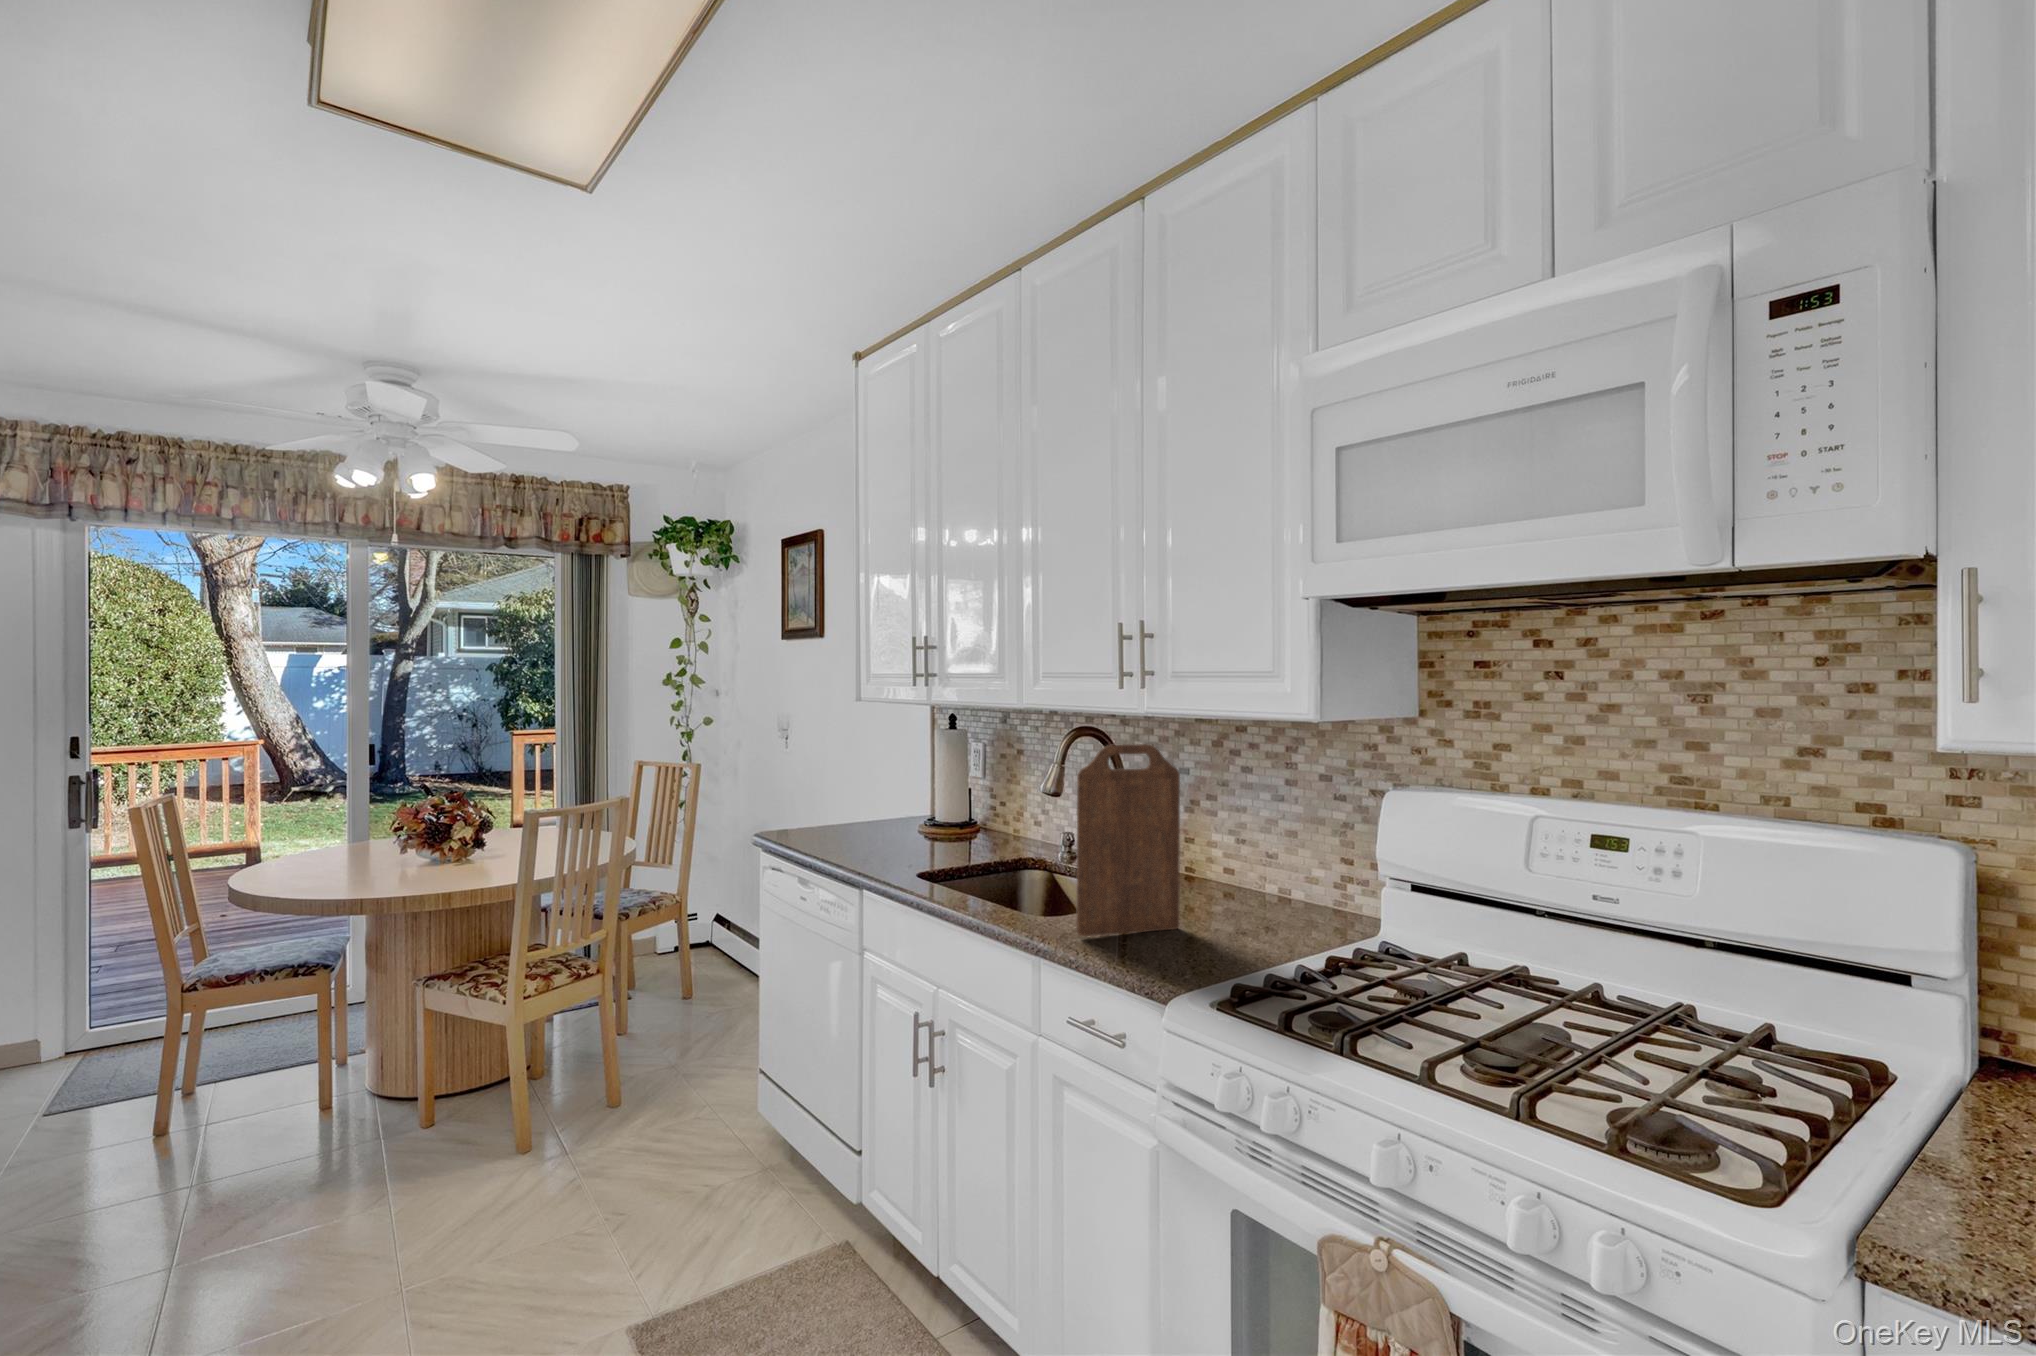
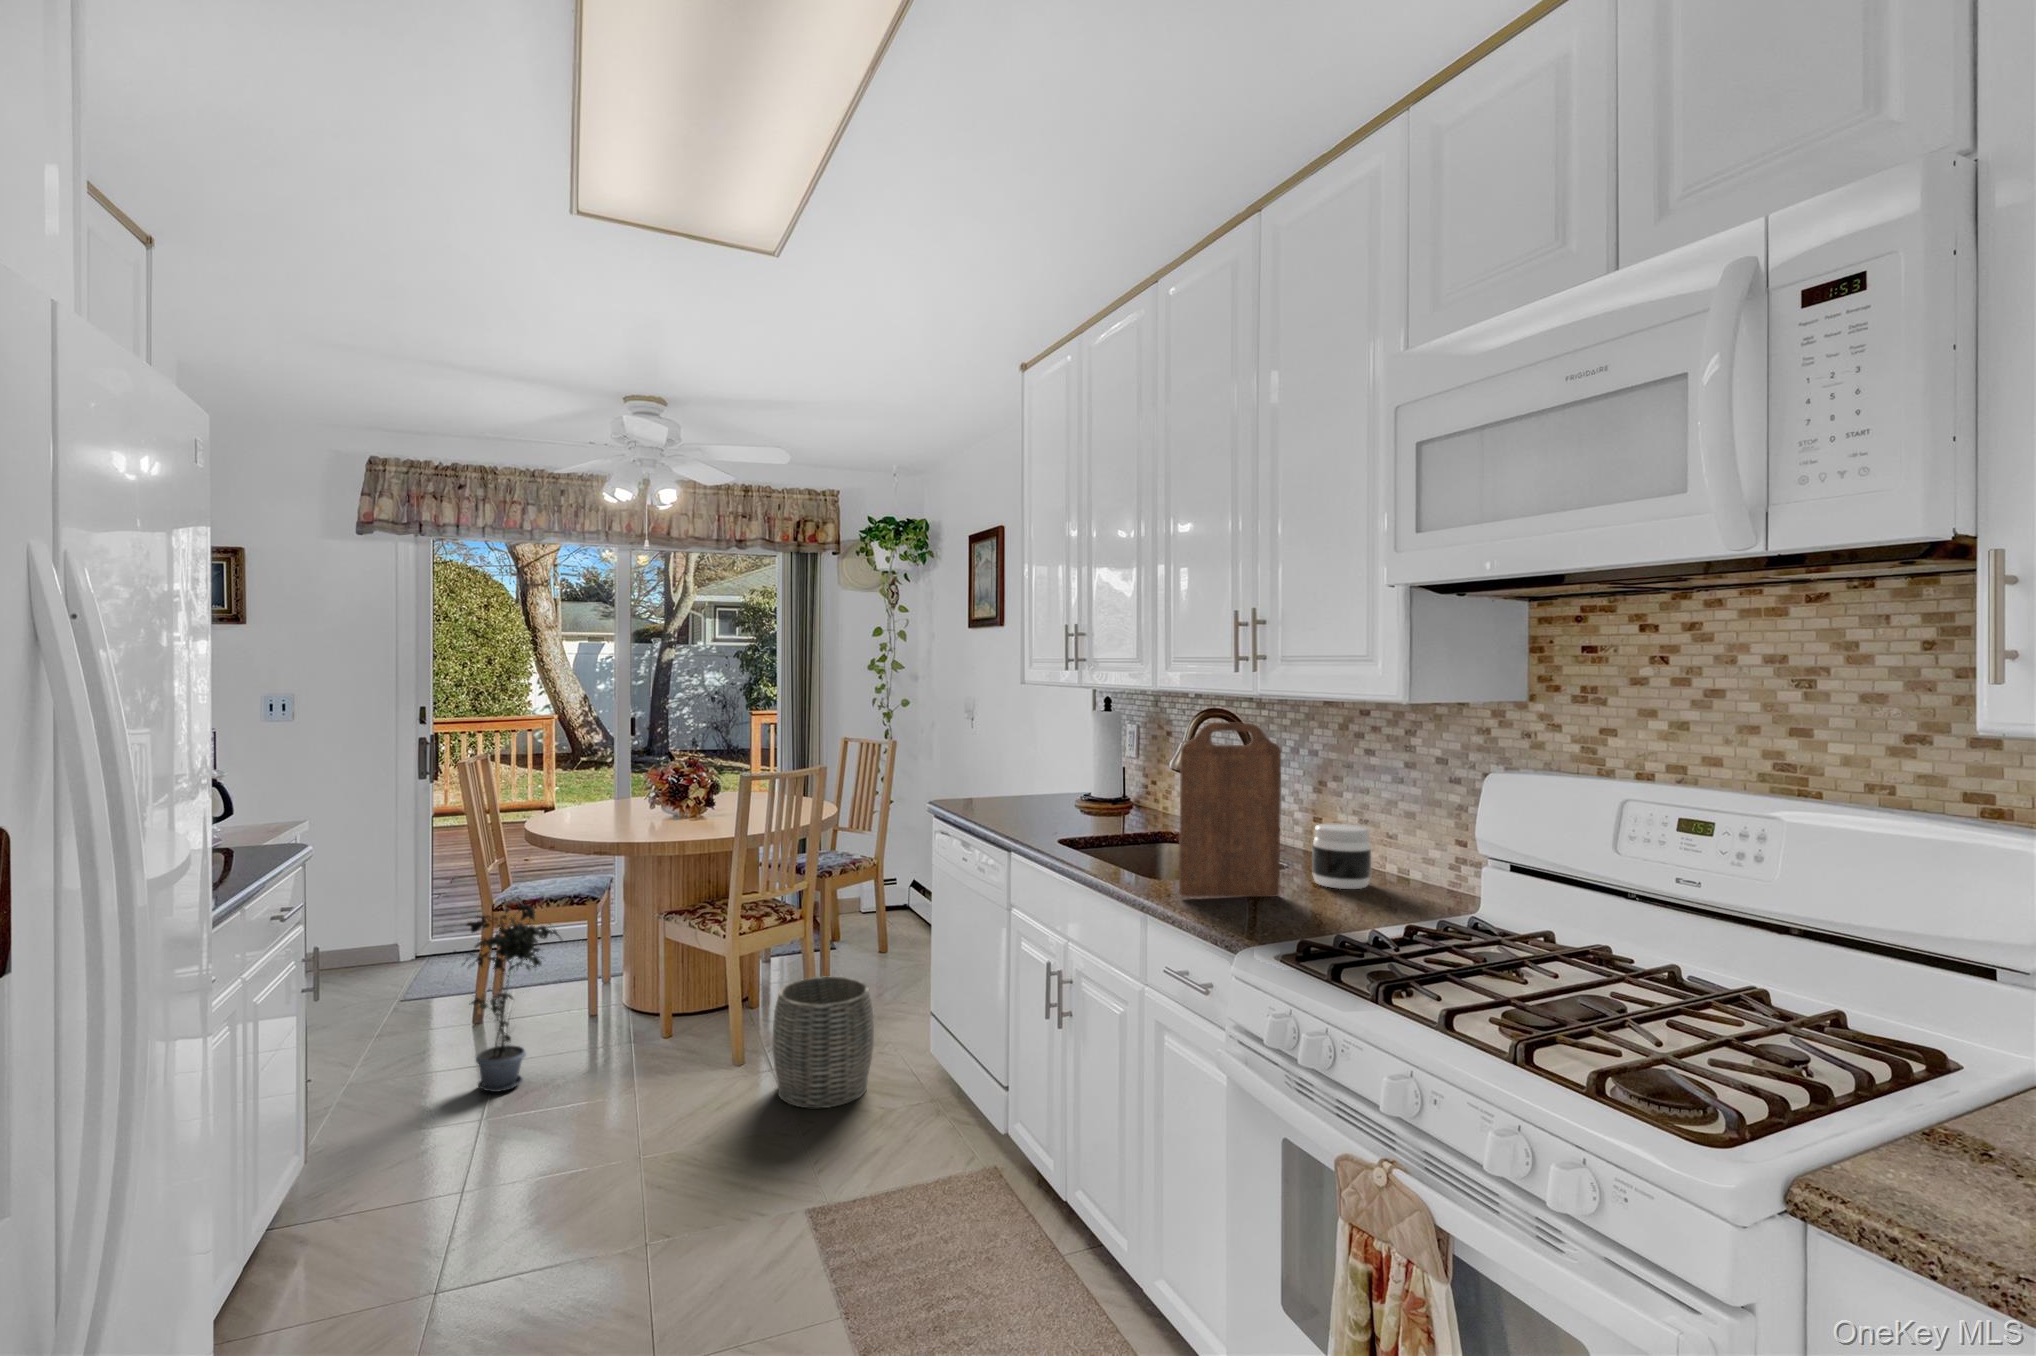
jar: none [1203,846,1263,915] -> present [1312,824,1371,889]
potted plant: none [136,976,286,1230] -> present [464,896,563,1092]
woven basket: none [569,1039,692,1200] -> present [773,976,874,1108]

